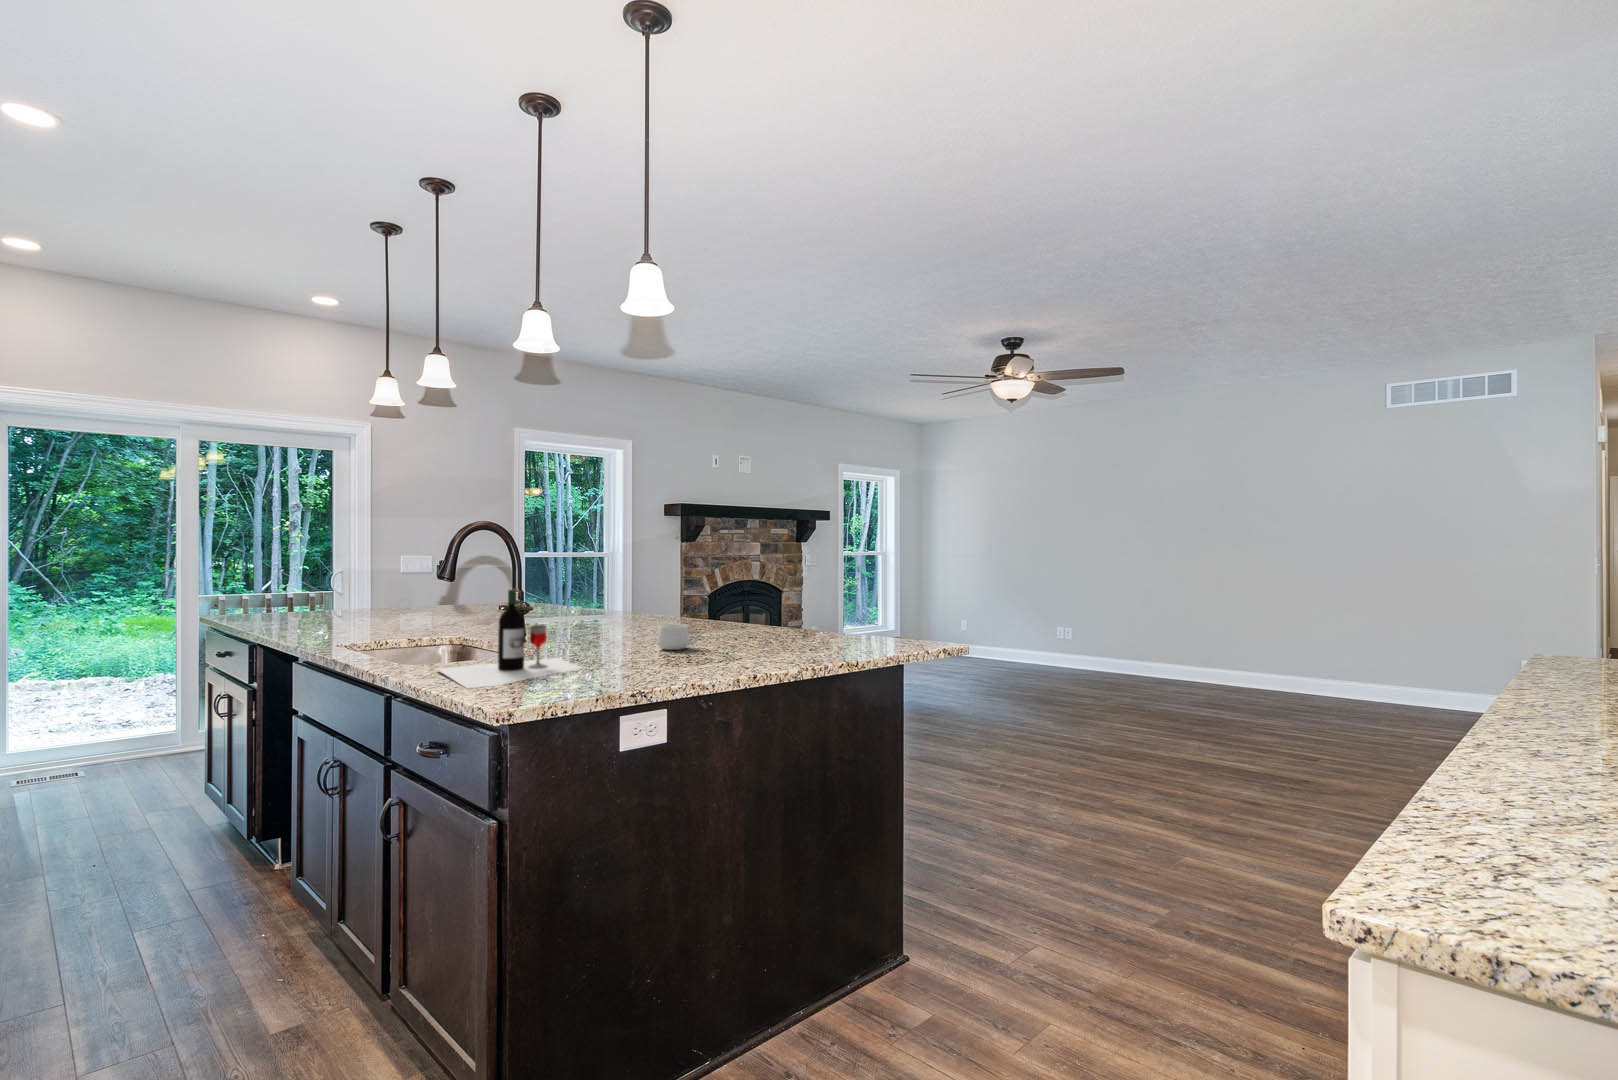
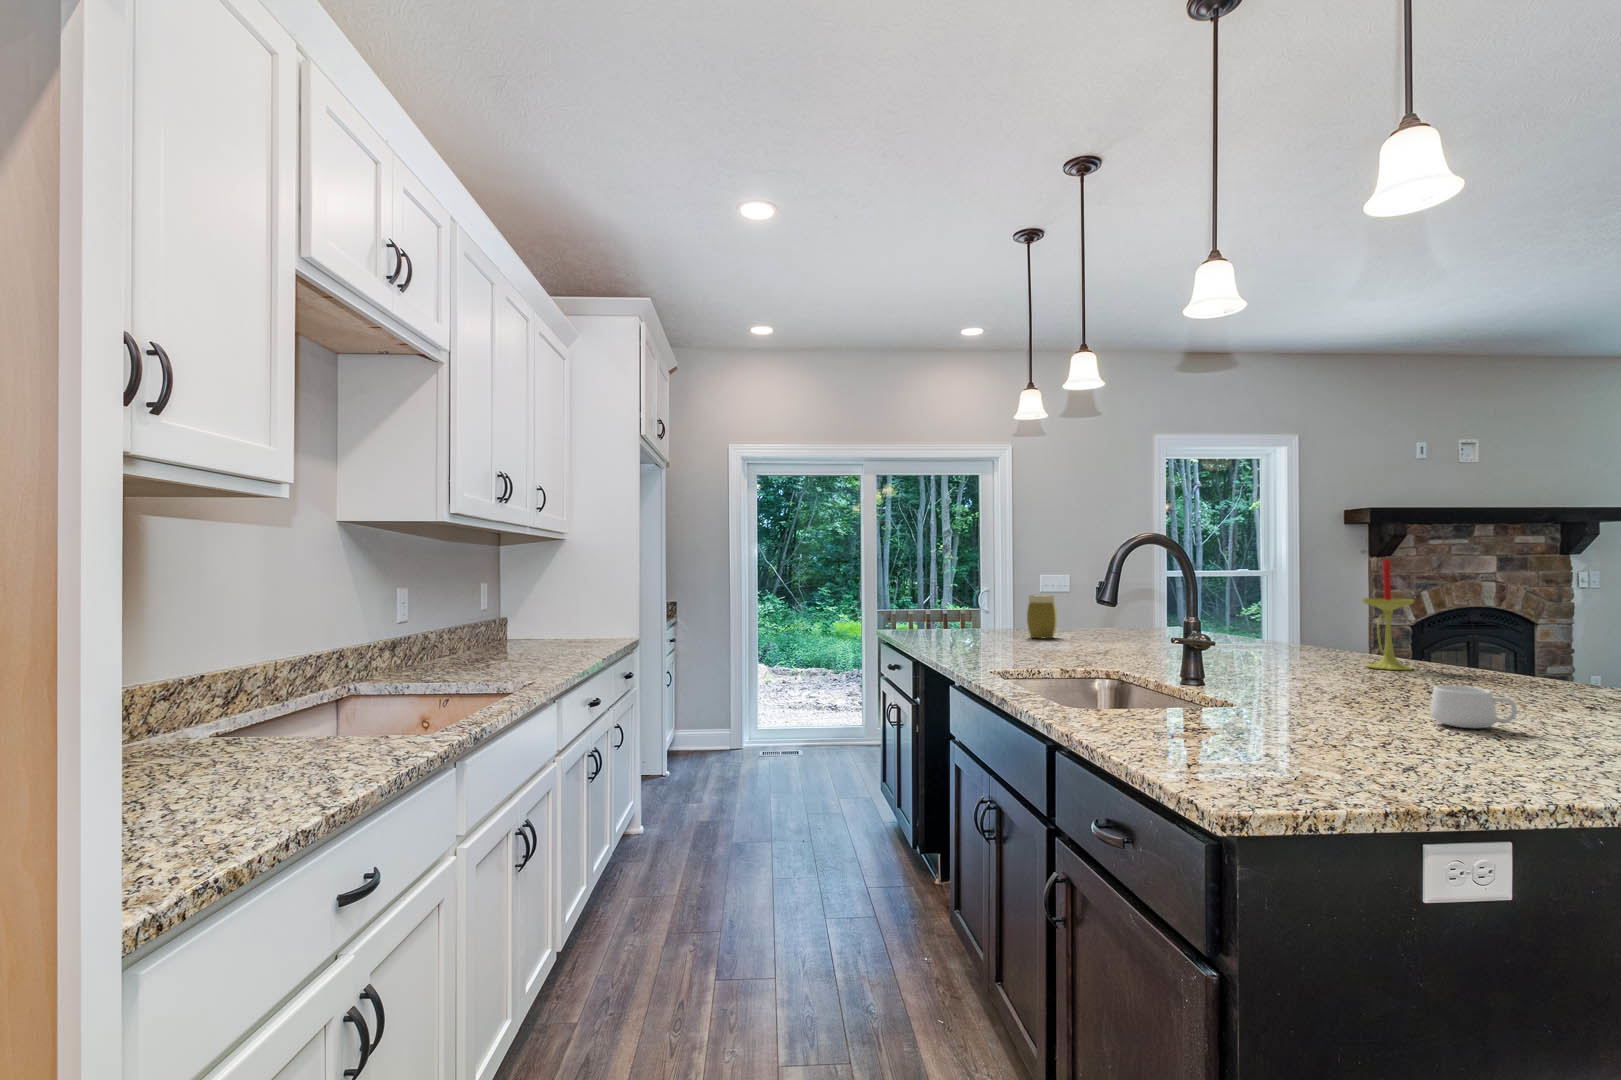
candle: none [646,541,677,621] -> present [1362,560,1414,670]
jar: none [384,573,415,615] -> present [1027,595,1057,639]
wine bottle: present [438,589,582,689] -> none [1103,624,1362,763]

